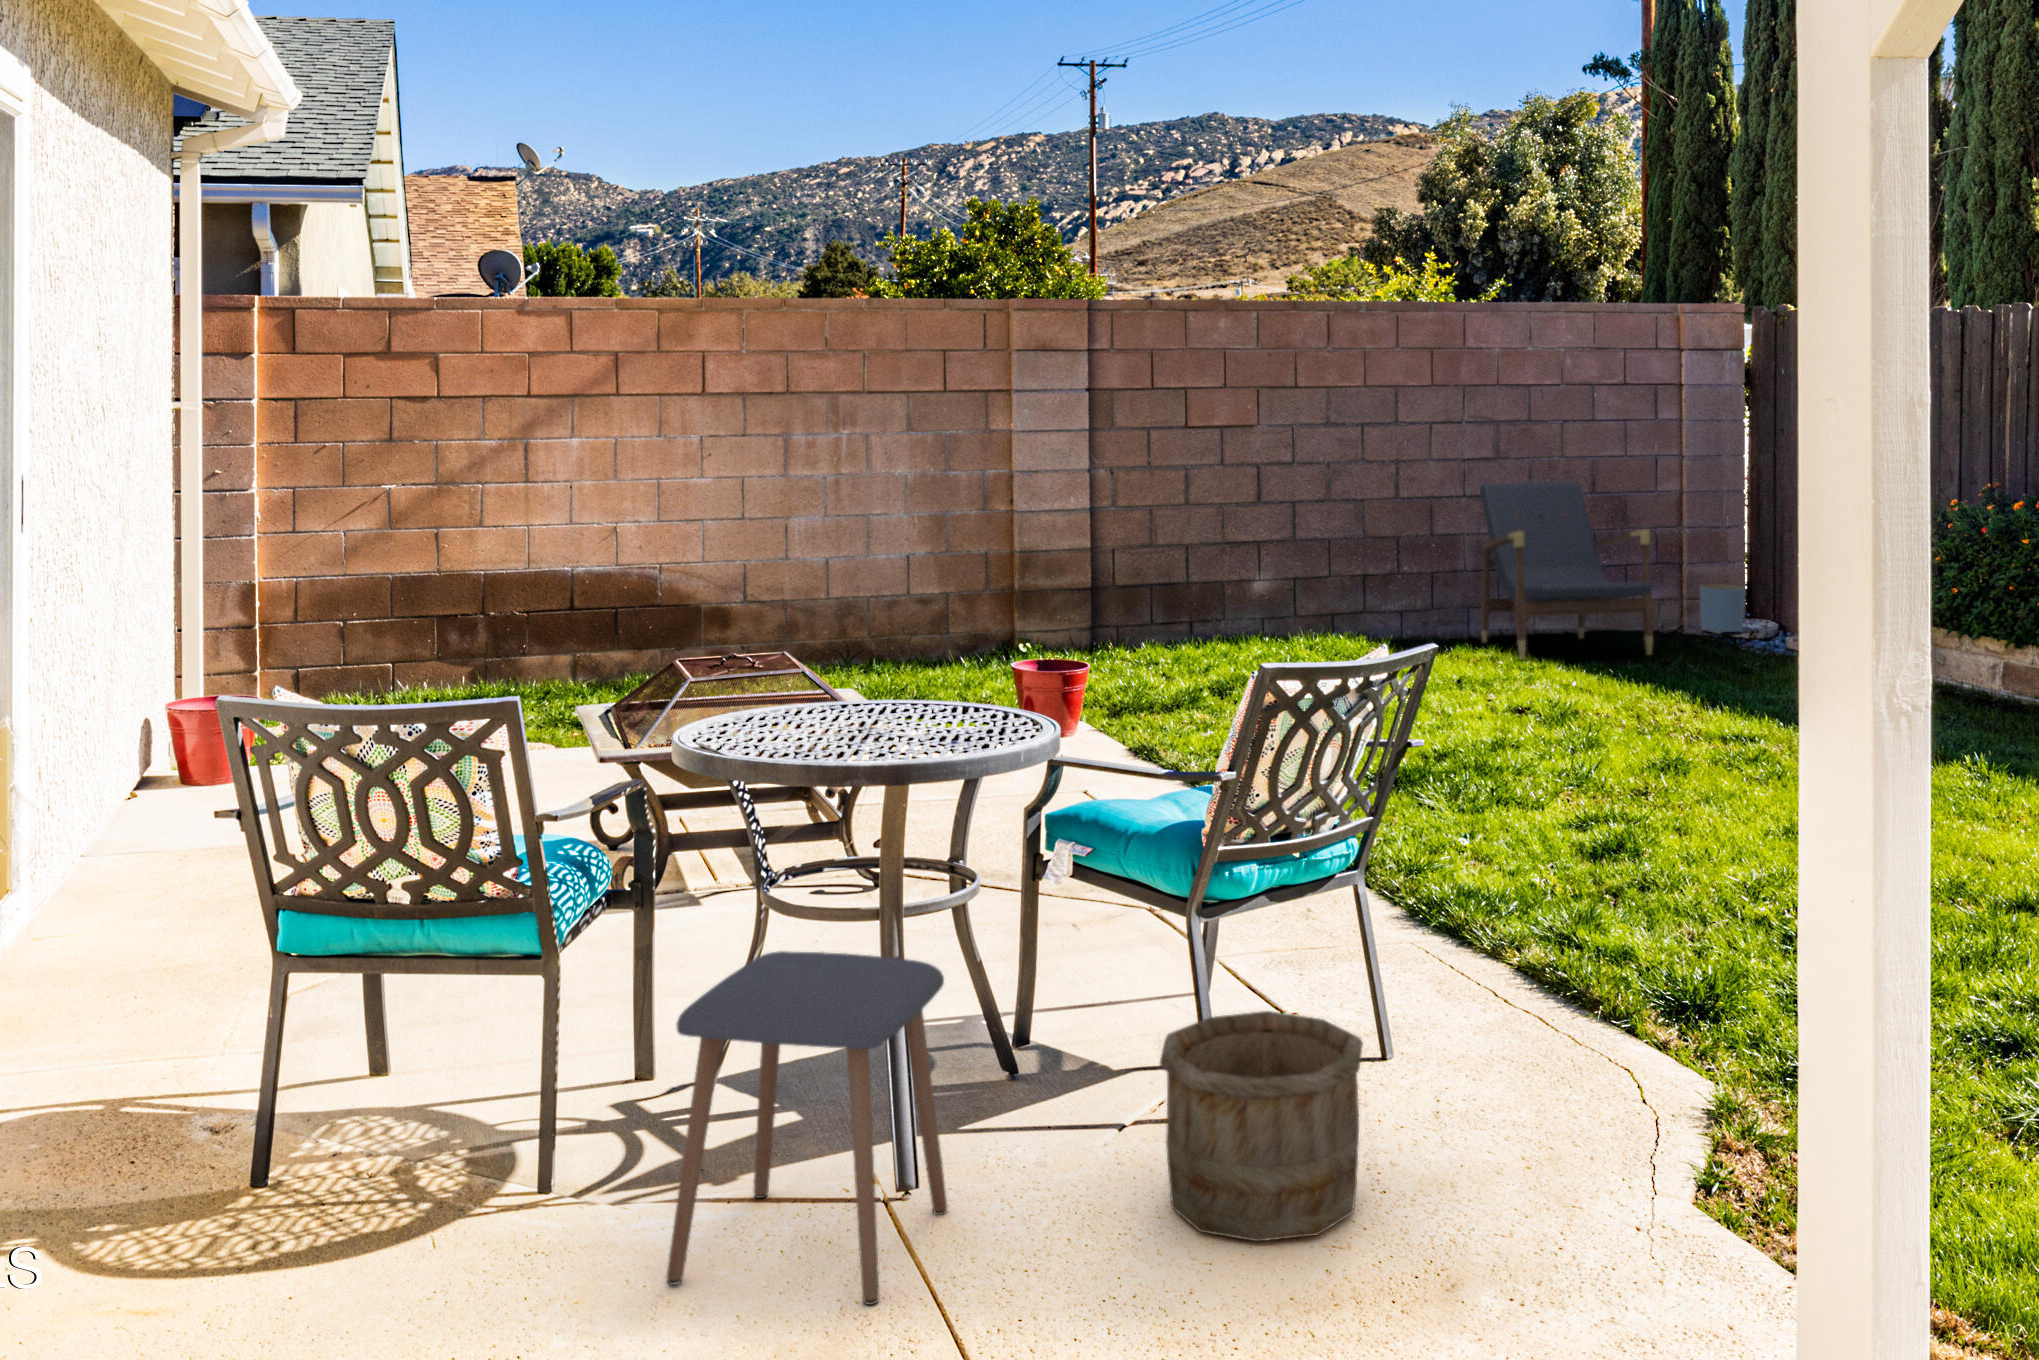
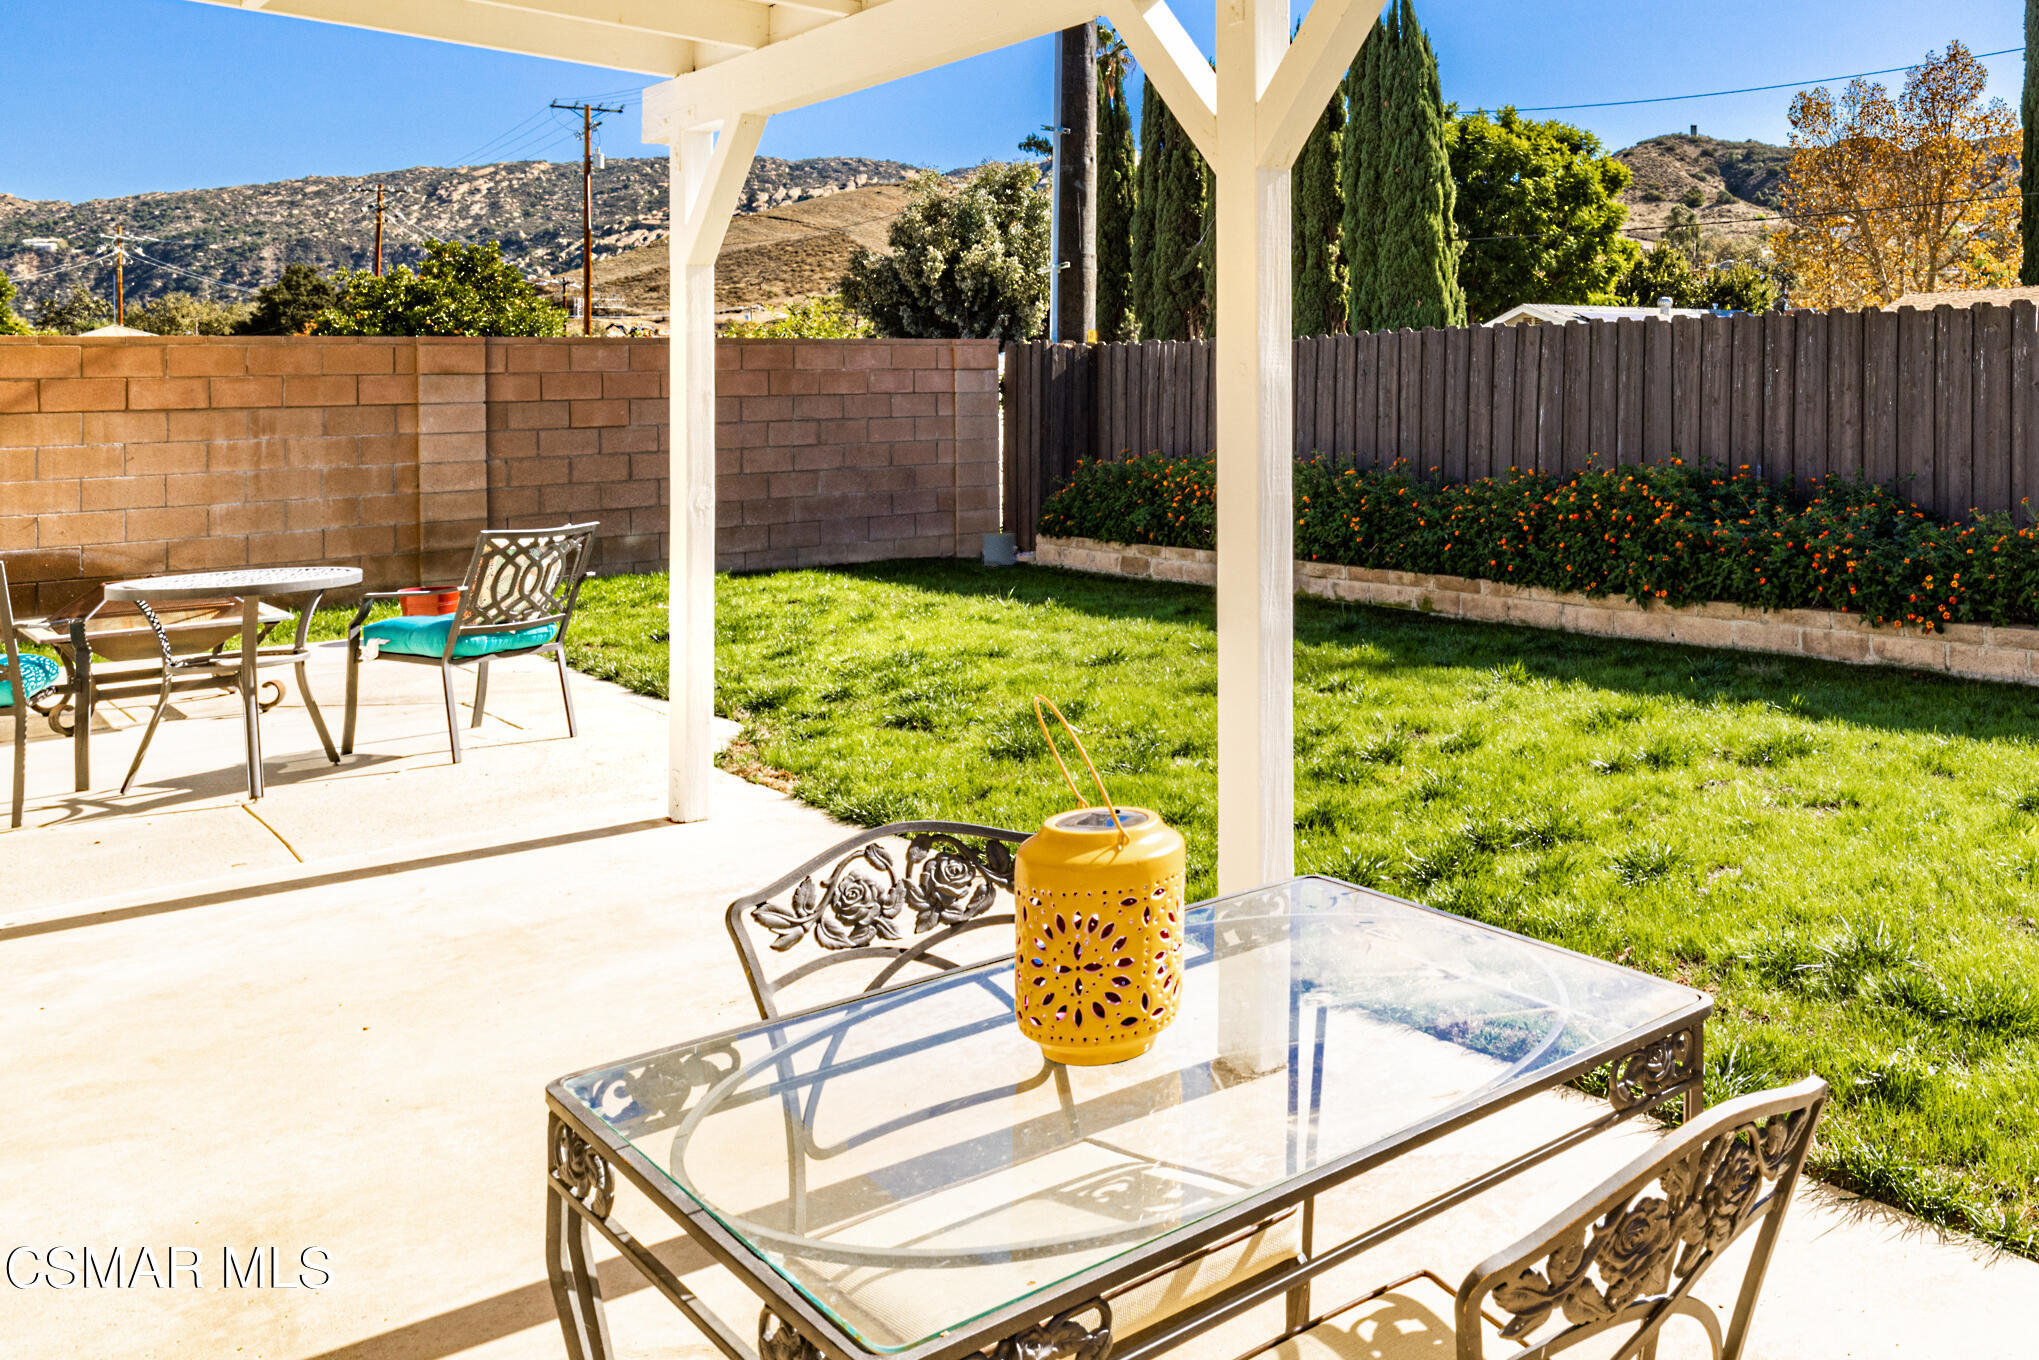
lounge chair: present [1480,482,1653,659] -> none [812,462,933,586]
stool: present [667,951,947,1305] -> none [72,678,261,846]
wooden bucket: present [1160,1011,1363,1241] -> none [393,702,520,803]

